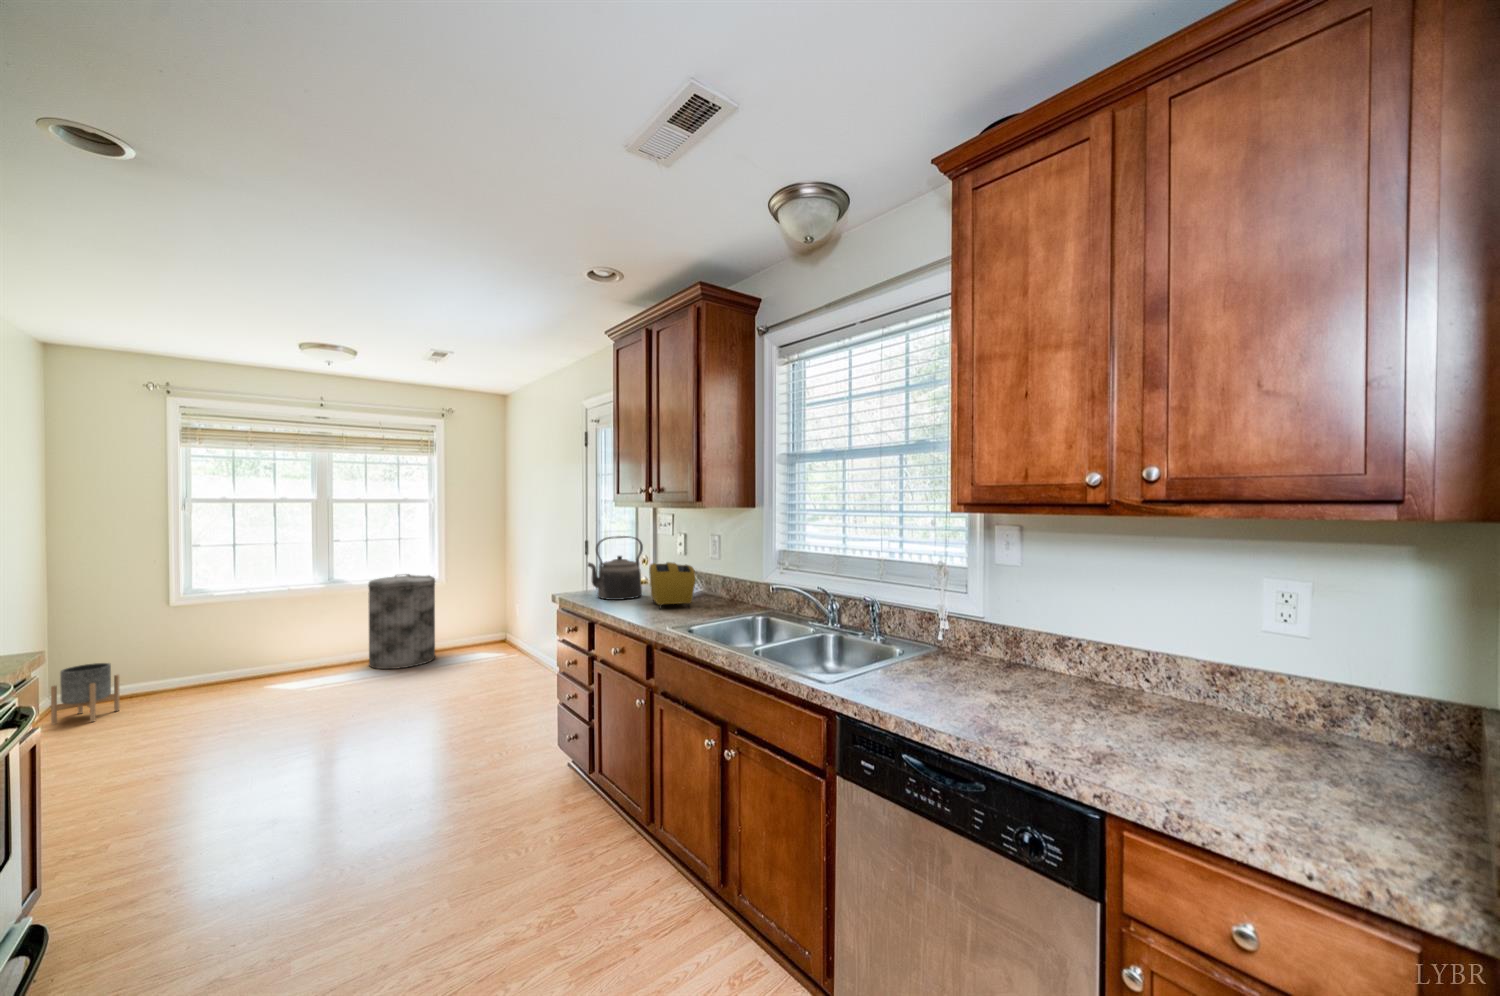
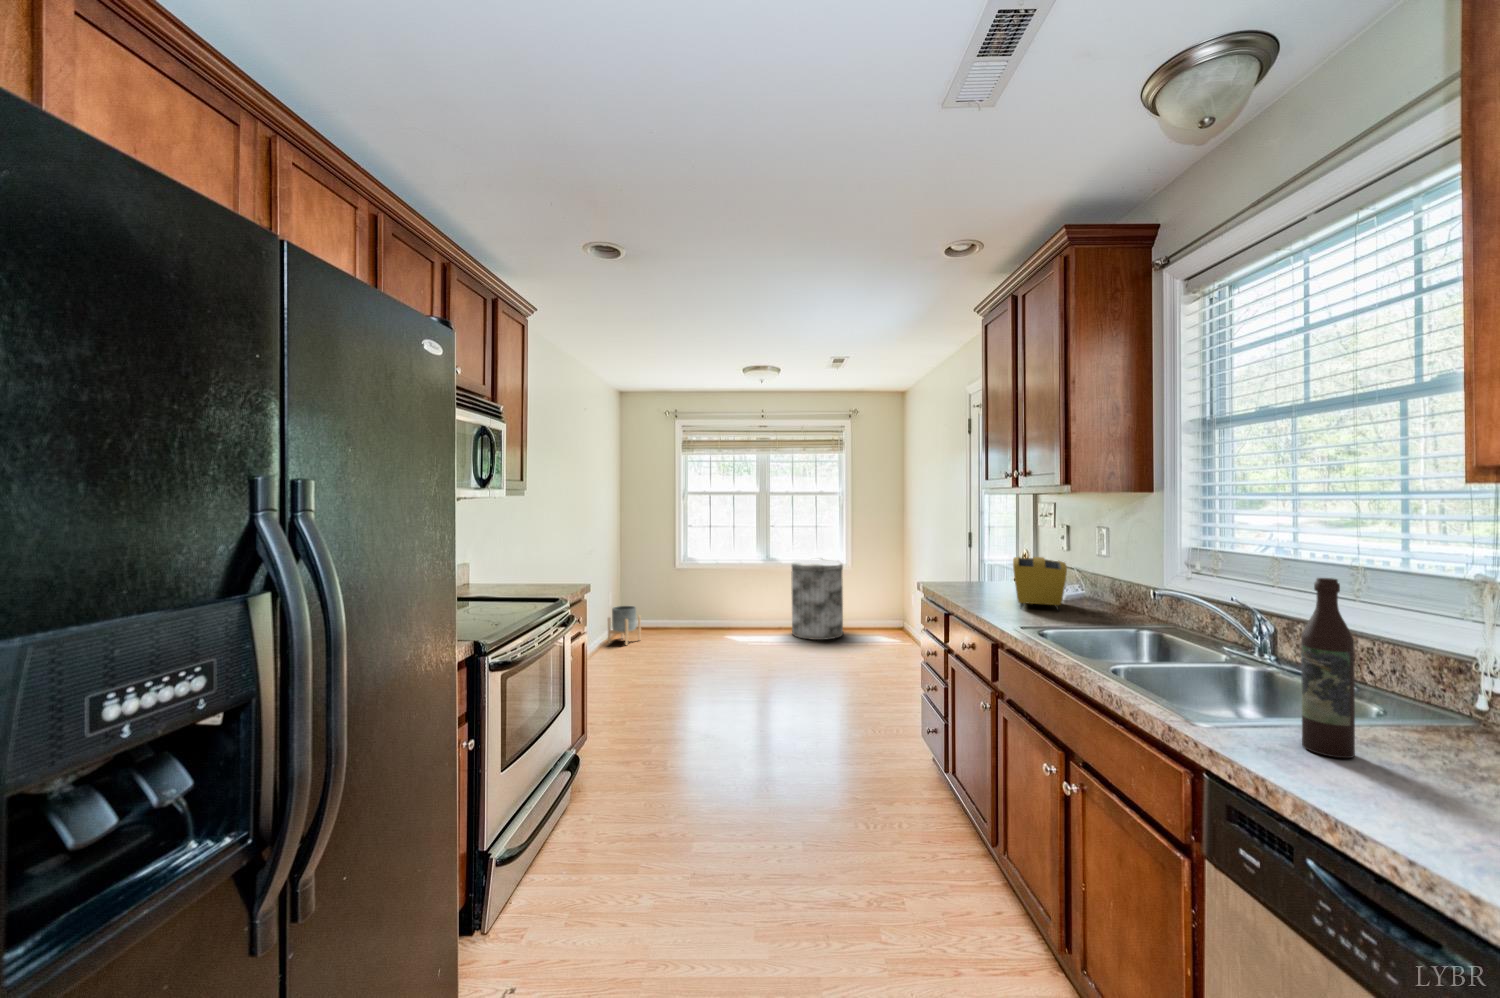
kettle: present [588,536,643,600] -> none [949,527,1013,594]
wine bottle: none [884,570,910,687] -> present [1301,578,1355,758]

